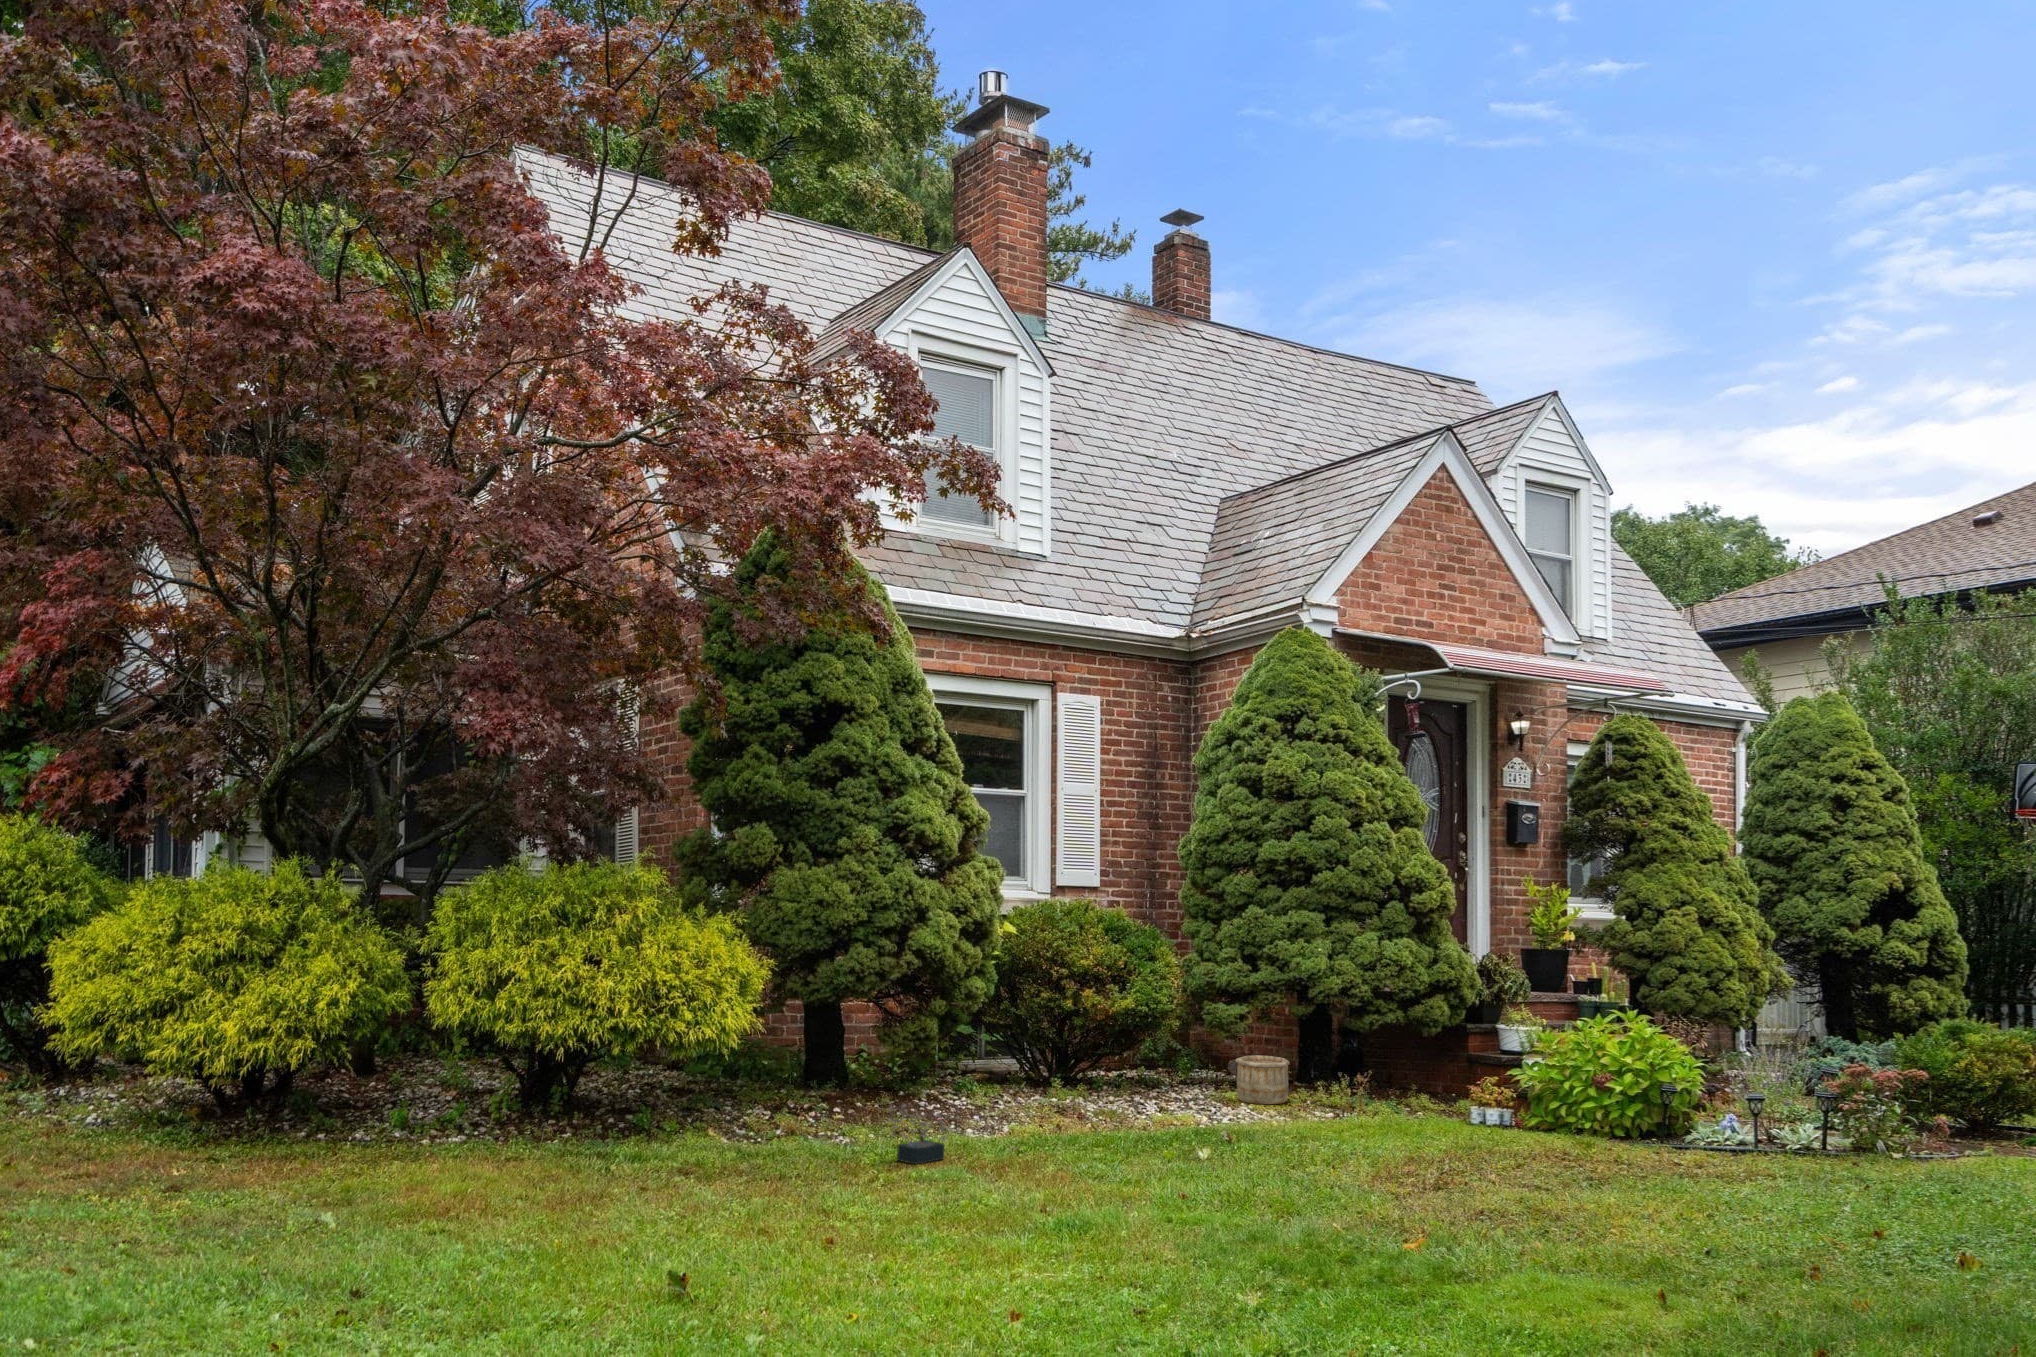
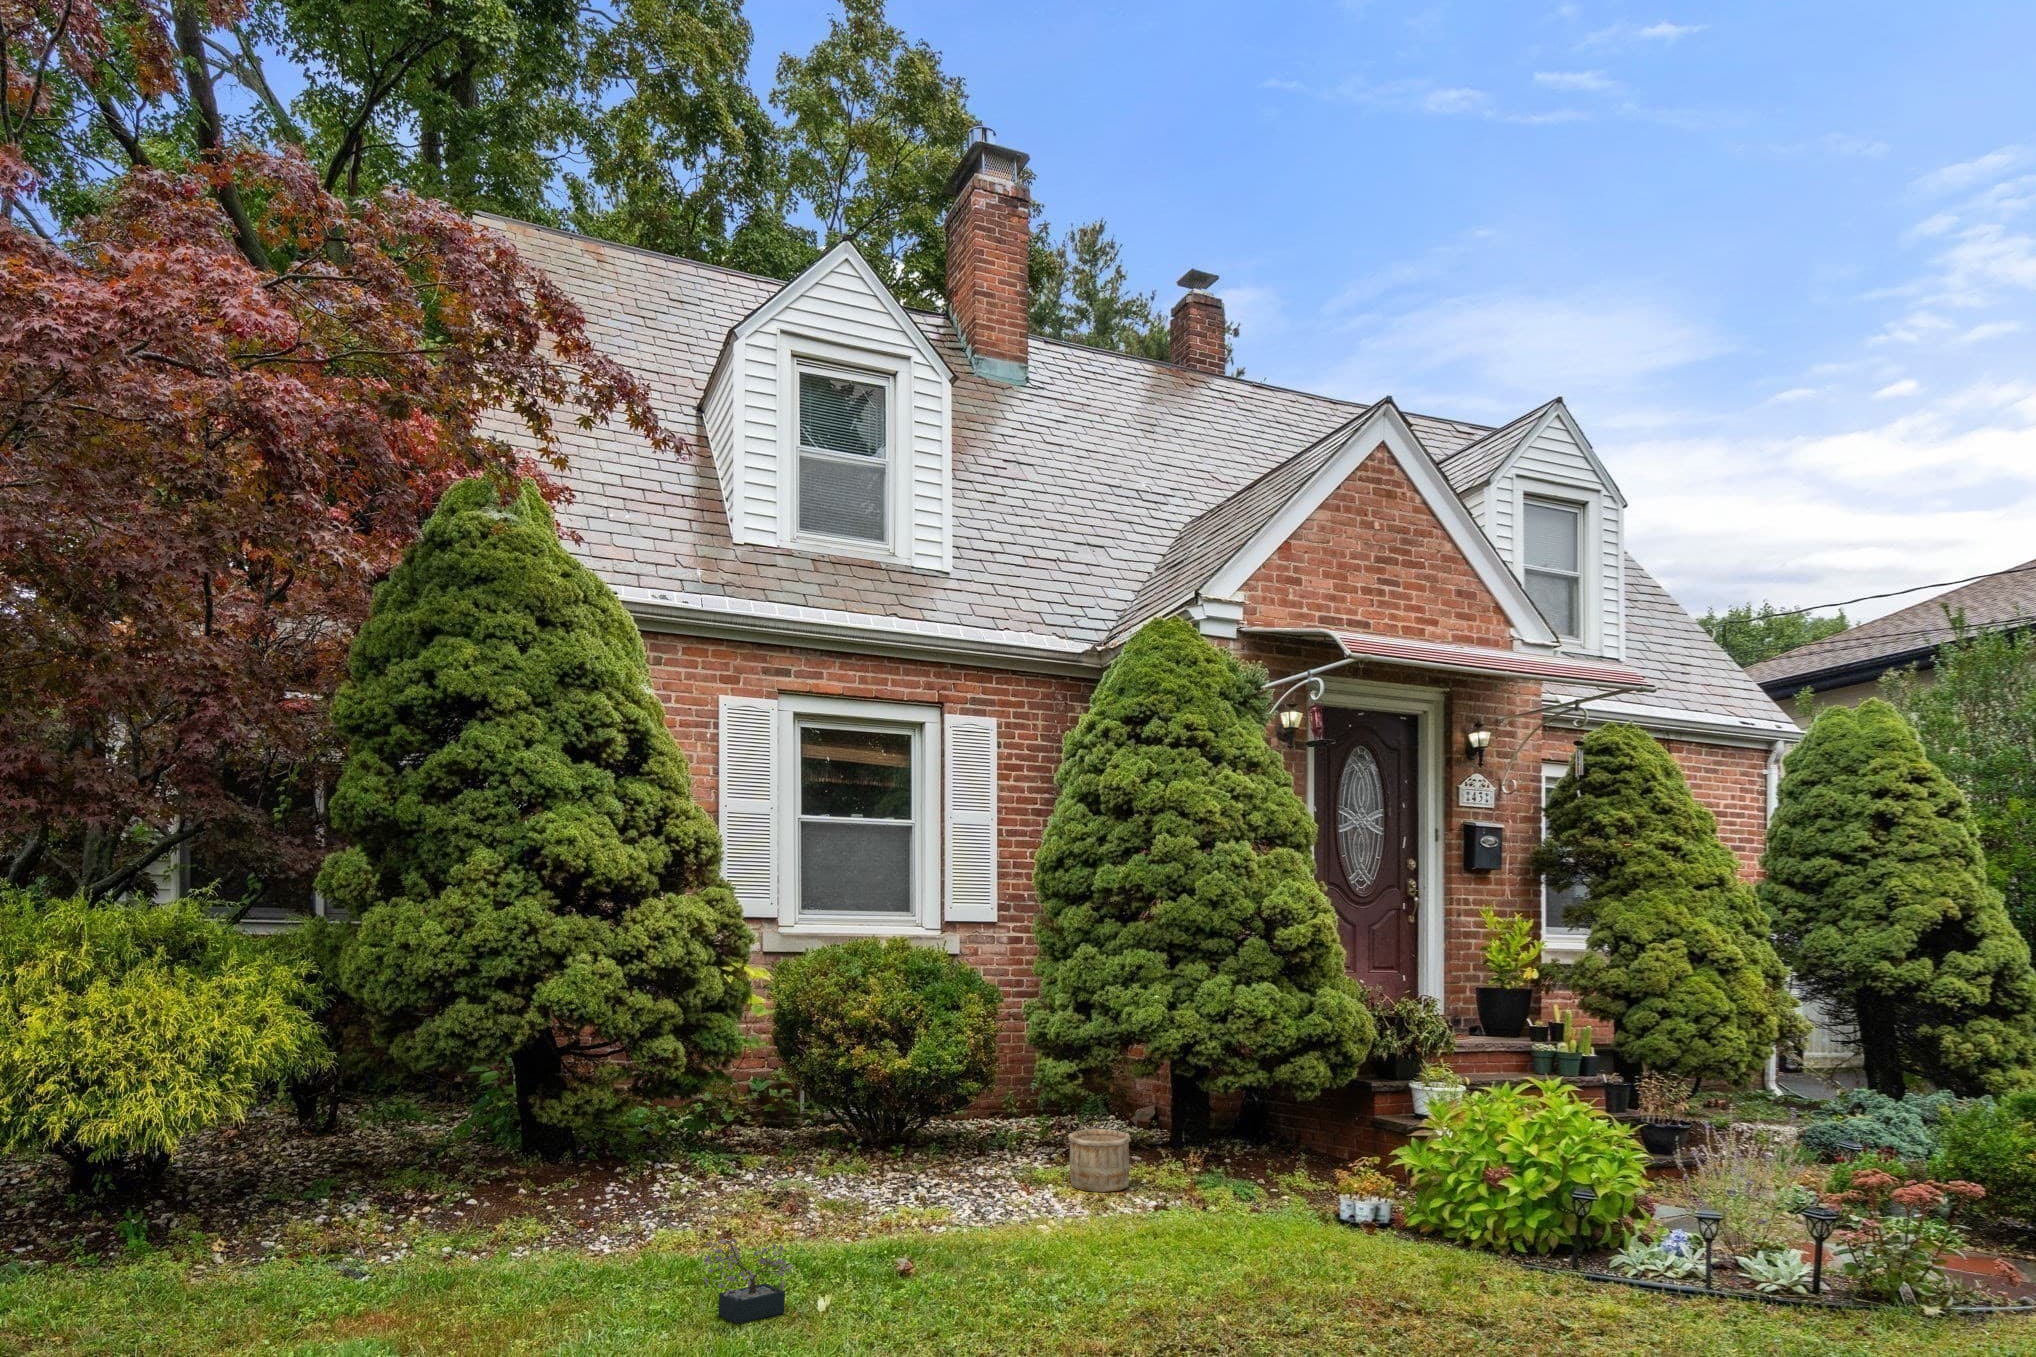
decorative plant: present [888,1104,946,1164] -> present [703,1237,792,1324]

